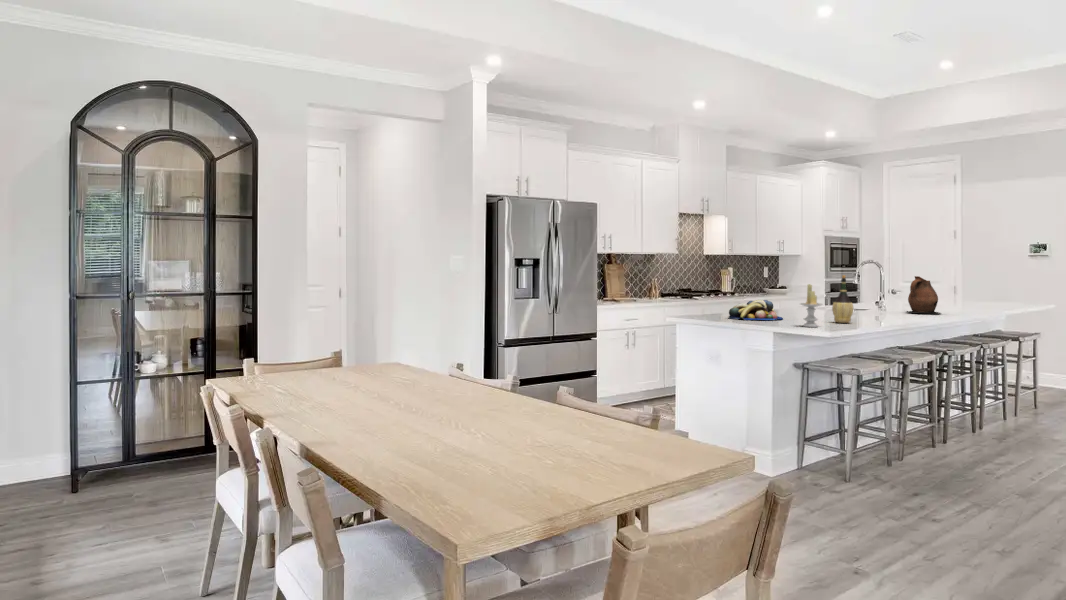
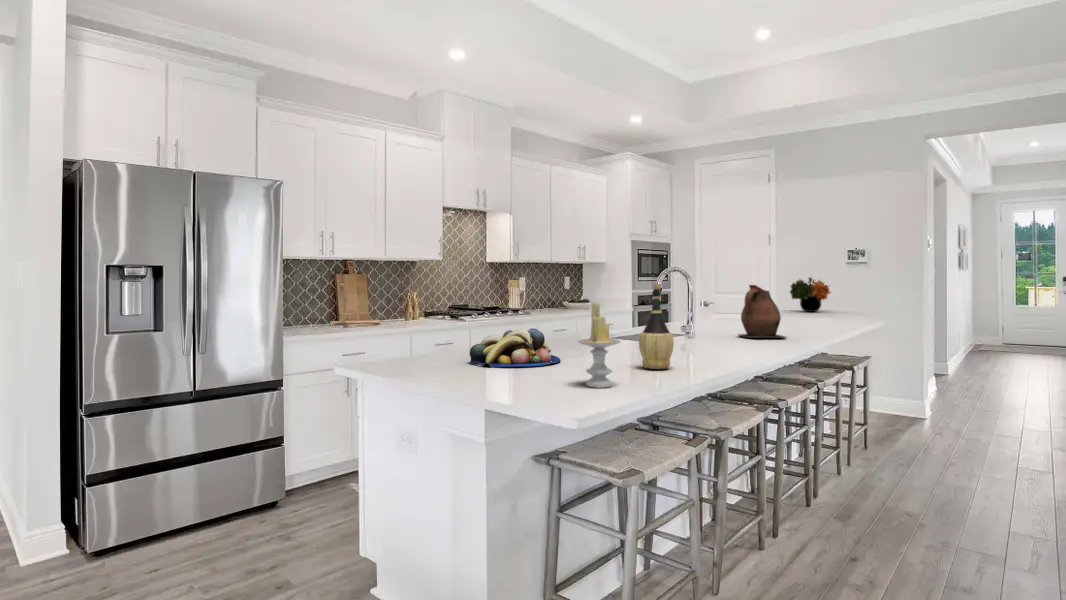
flower arrangement: none [969,270,1010,301] -> present [790,278,831,312]

